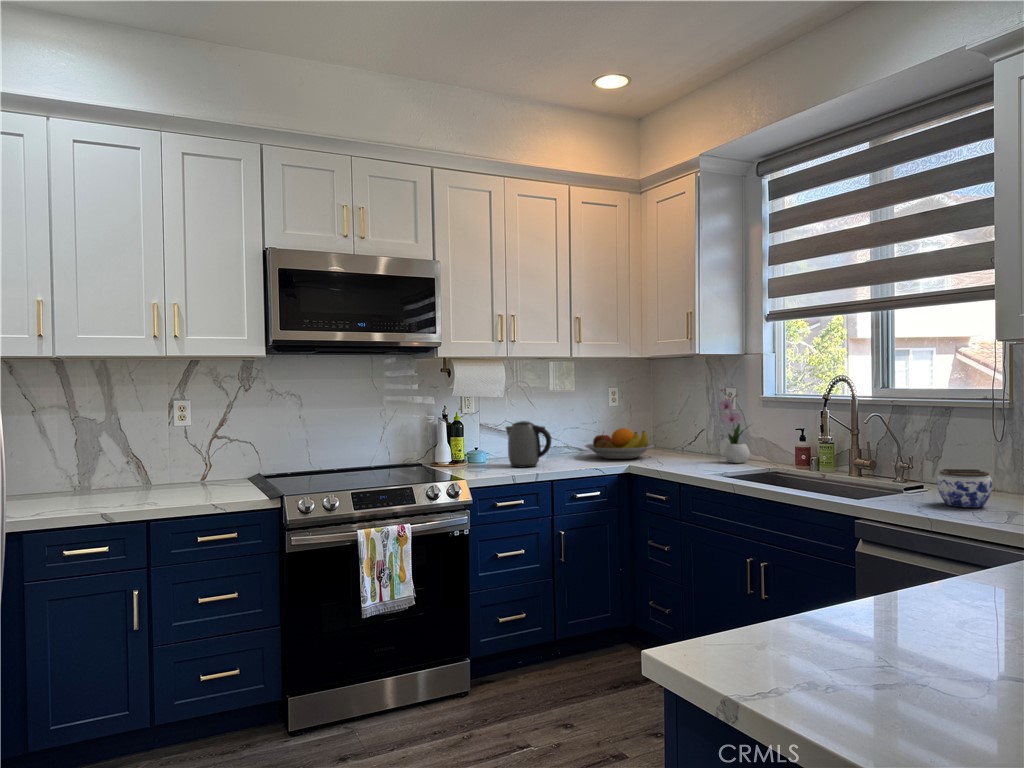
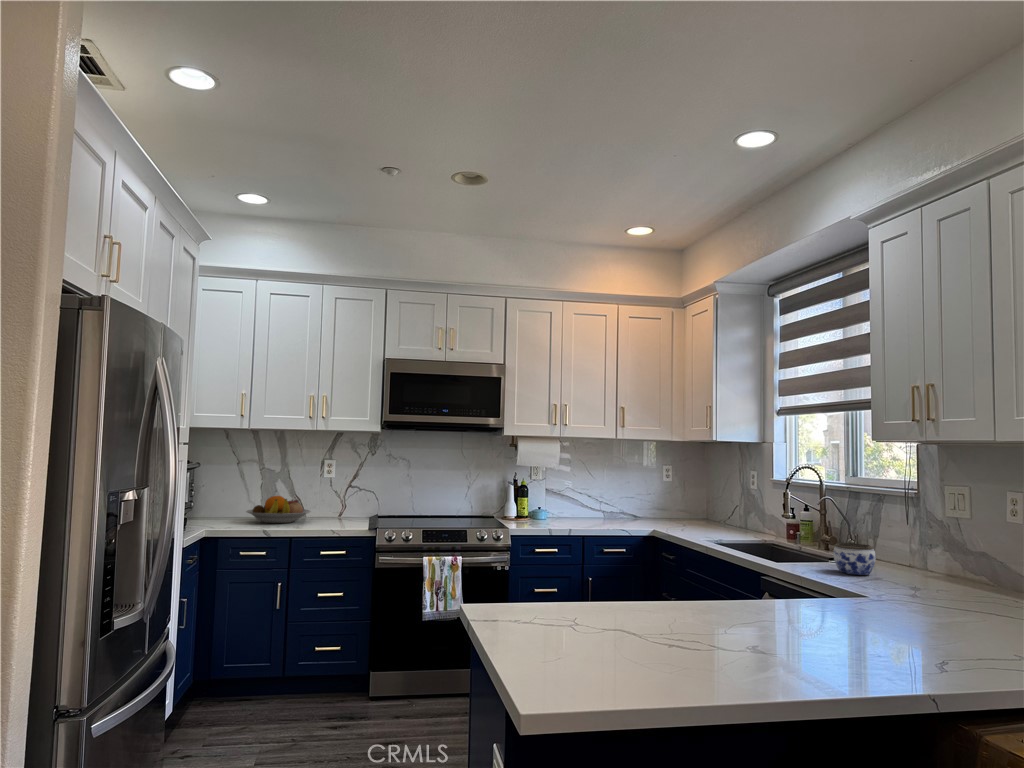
flower arrangement: present [719,389,750,463] -> none [729,470,759,533]
kettle: present [506,421,551,467] -> none [557,488,591,524]
fruit bowl: present [585,428,654,459] -> present [246,496,311,523]

